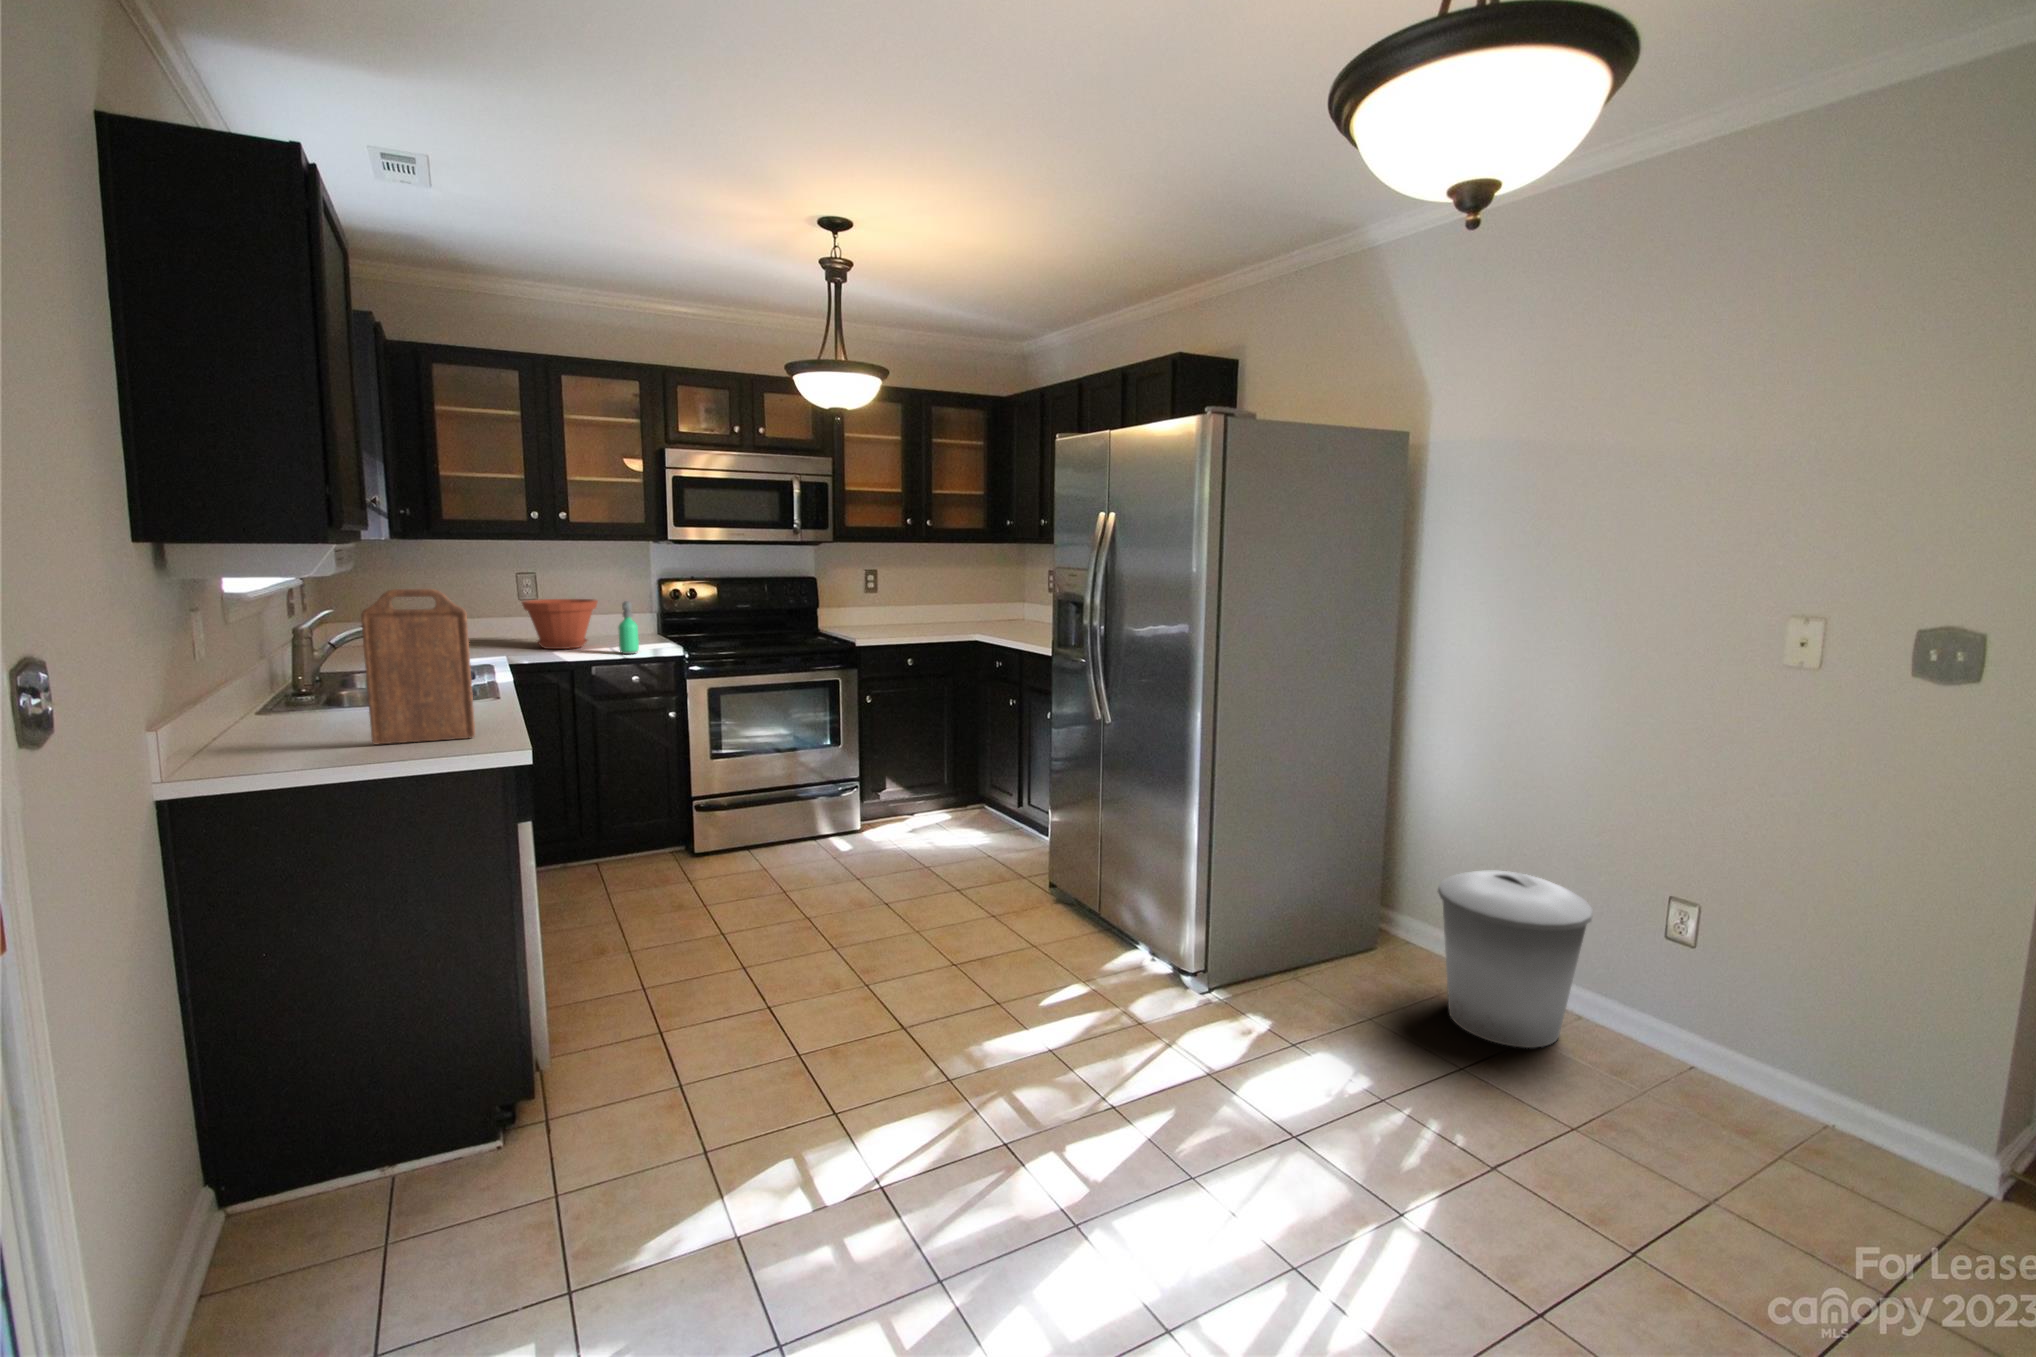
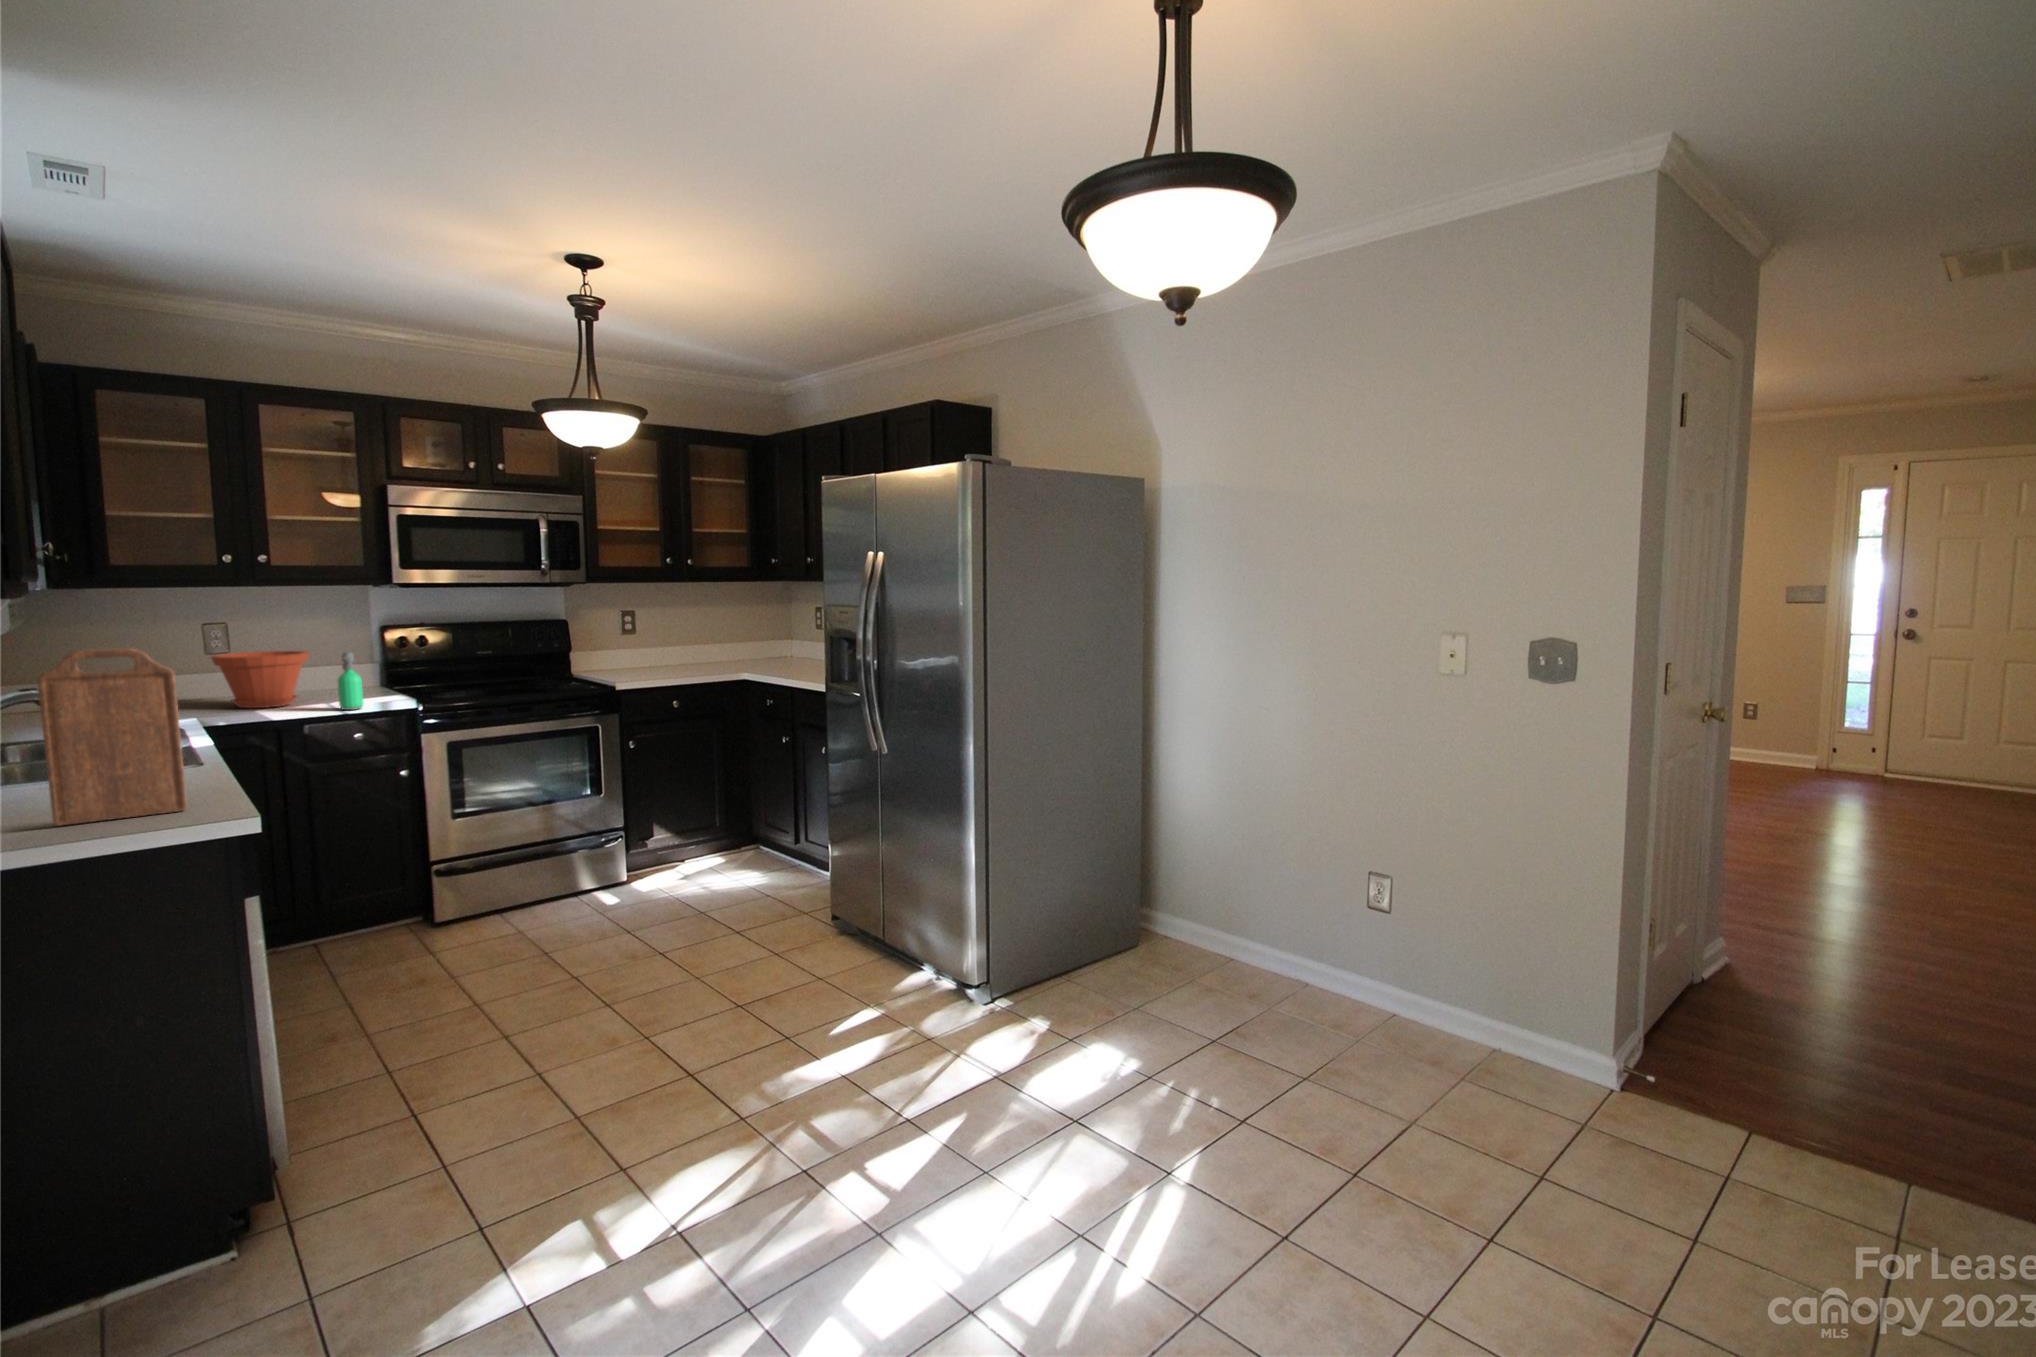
trash can: present [1438,870,1593,1048] -> none [1189,865,1313,1018]

